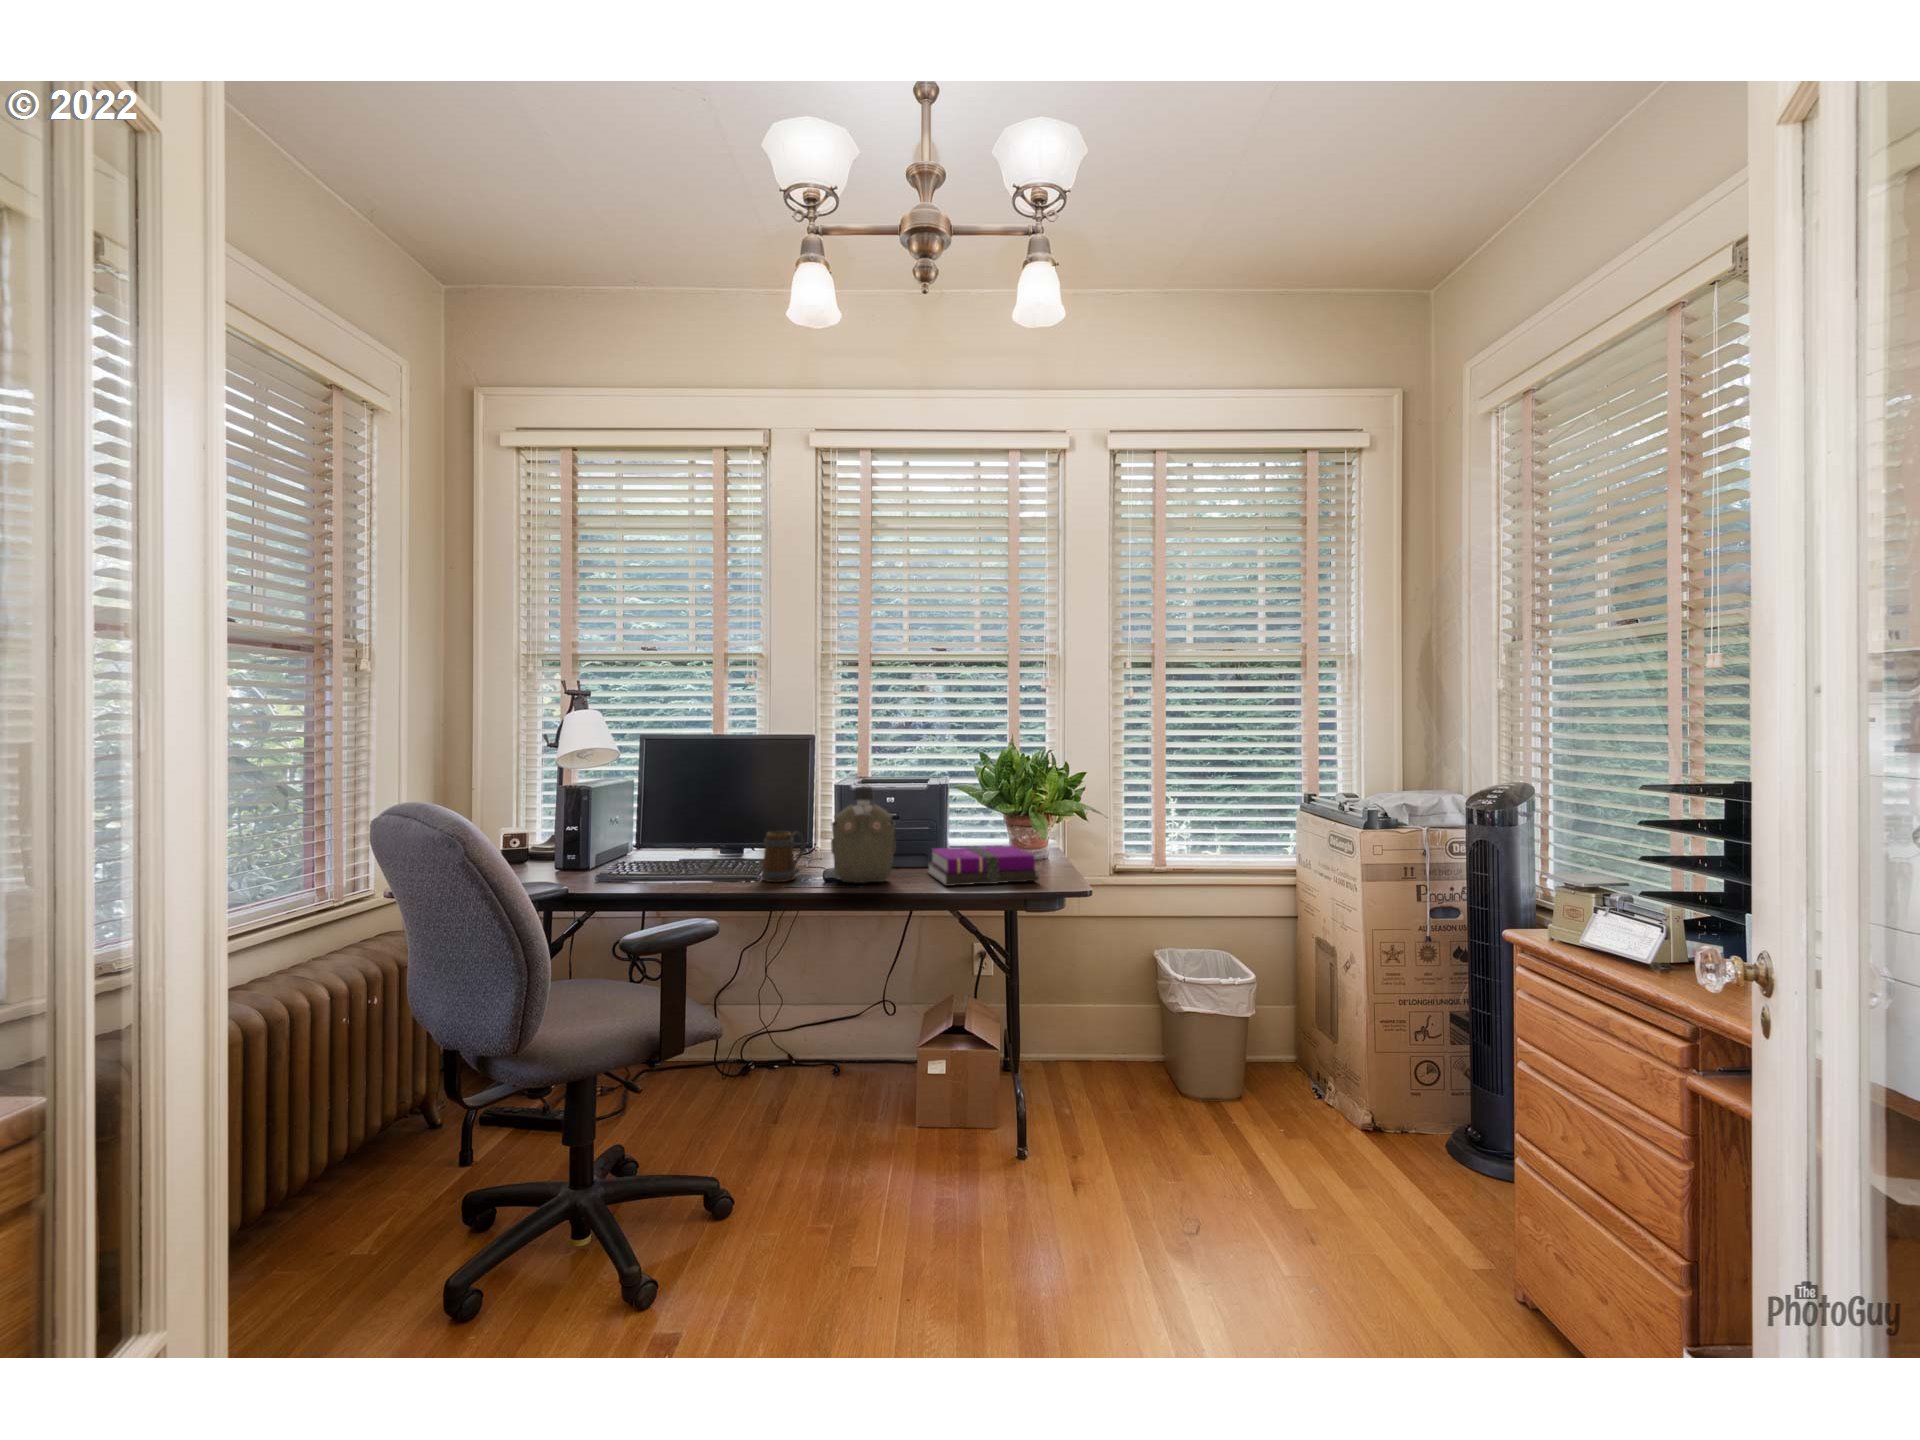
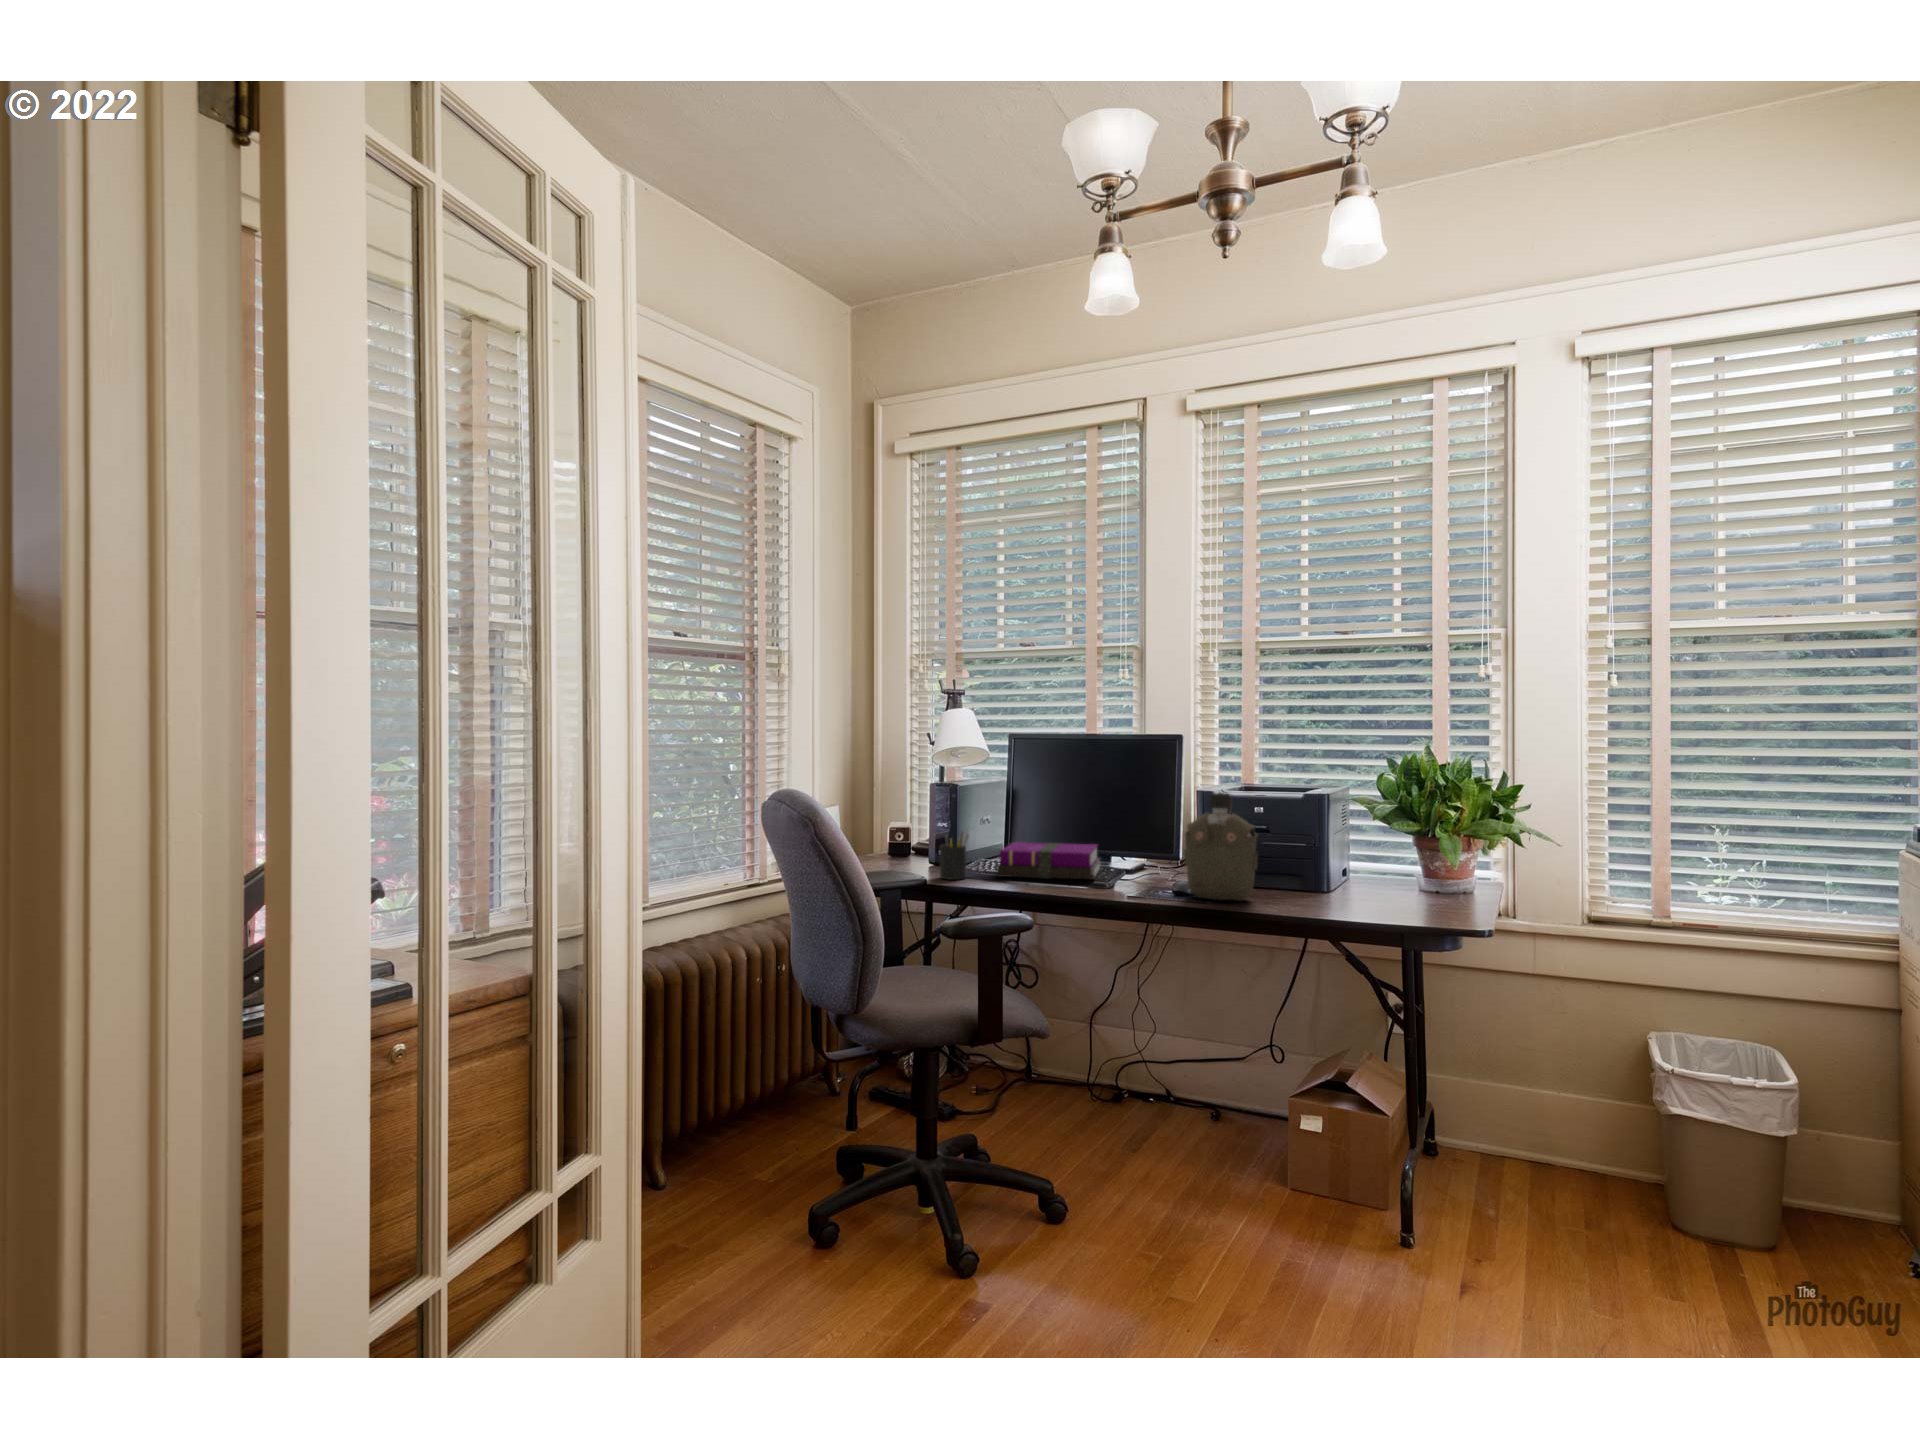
pen holder: none [577,829,610,885] -> present [940,827,968,880]
mug: present [762,831,805,882] -> none [1113,838,1161,892]
notebook: present [927,845,1039,886] -> present [997,842,1100,879]

